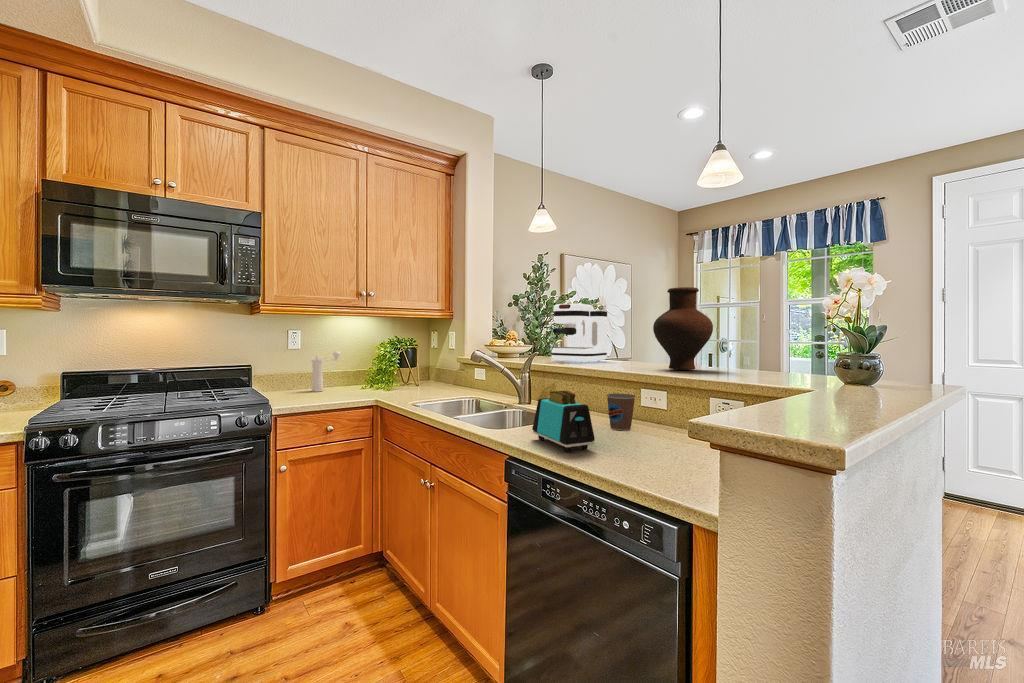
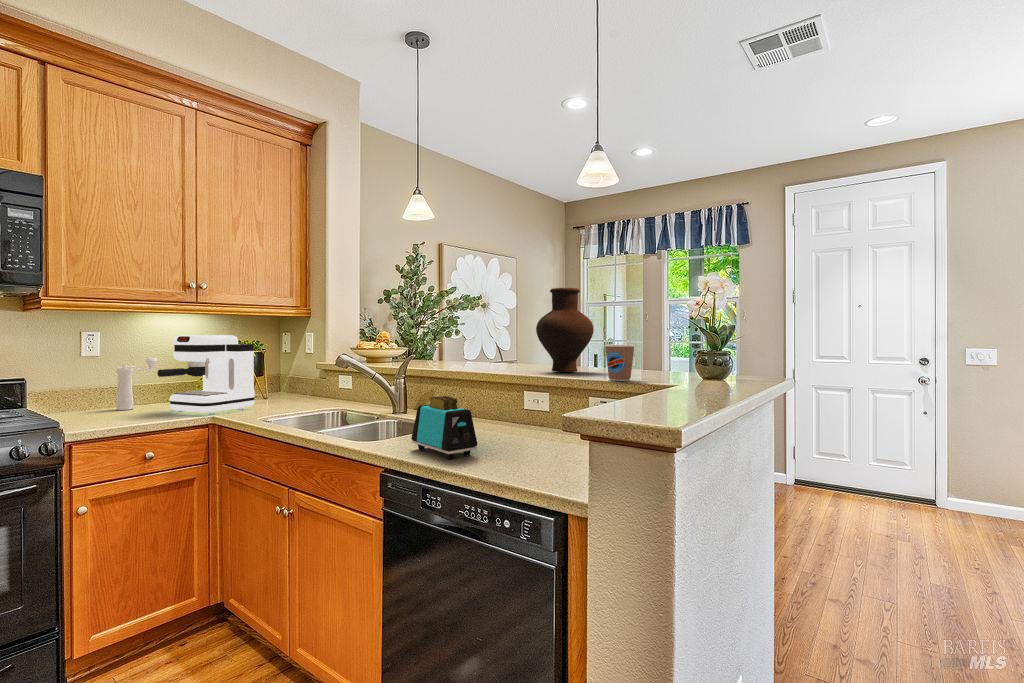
coffee maker: present [551,303,607,363] -> present [157,335,255,414]
coffee cup: present [607,393,636,430] -> present [605,345,635,381]

